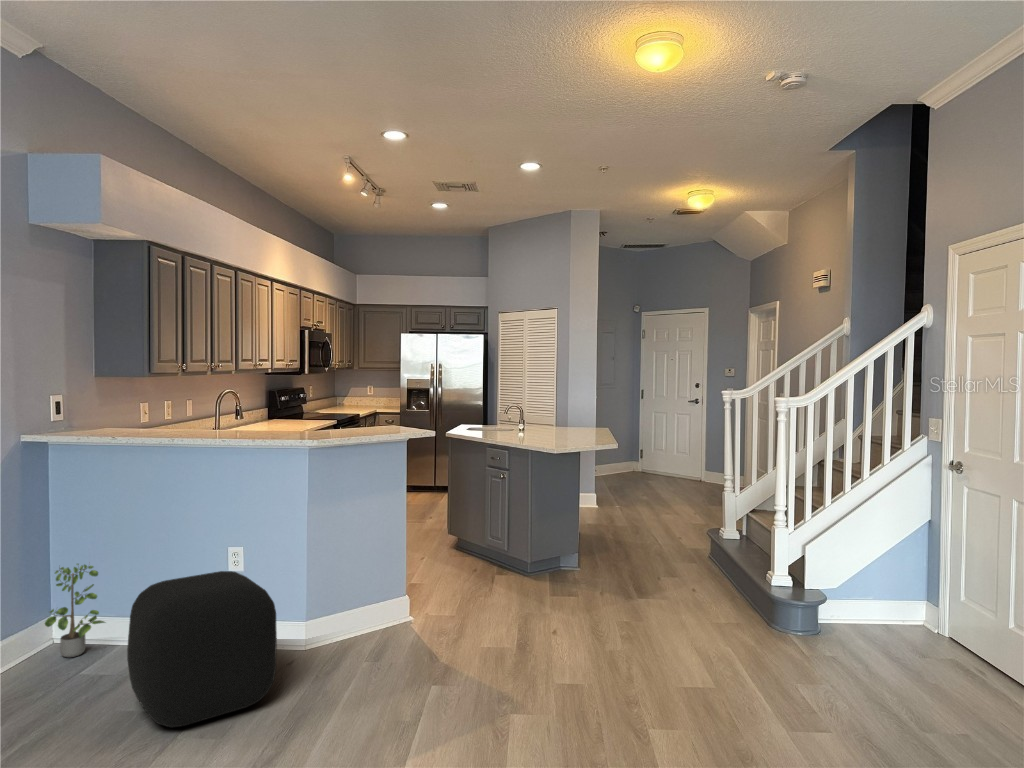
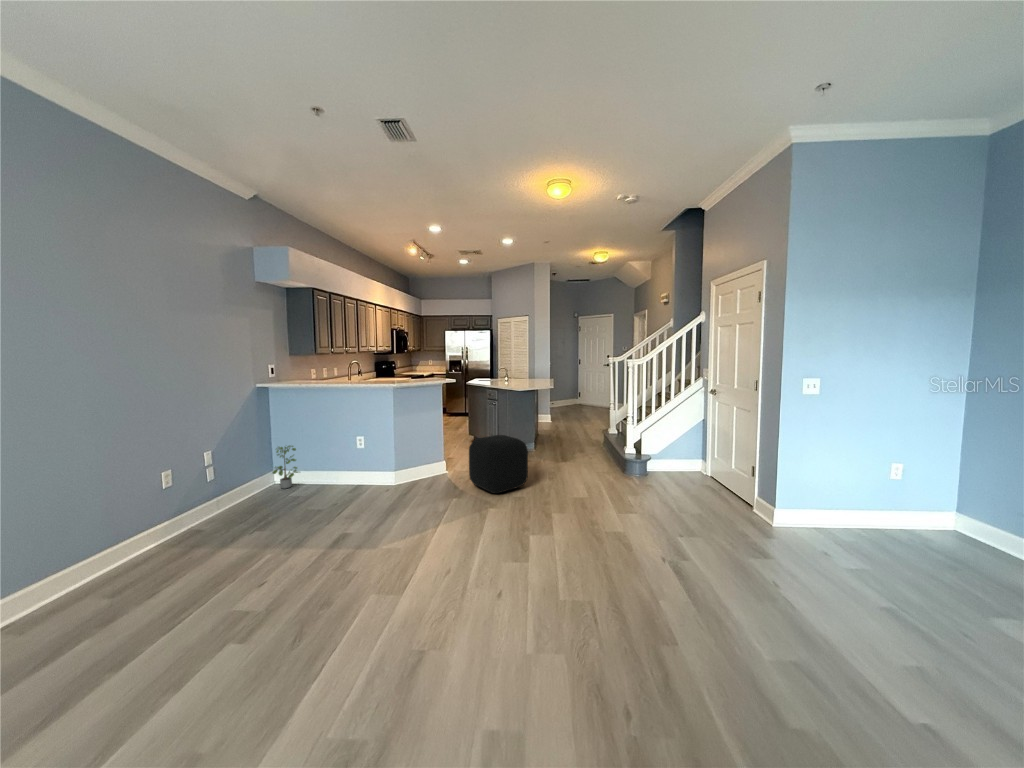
ottoman: present [127,571,277,727] -> present [469,435,528,493]

